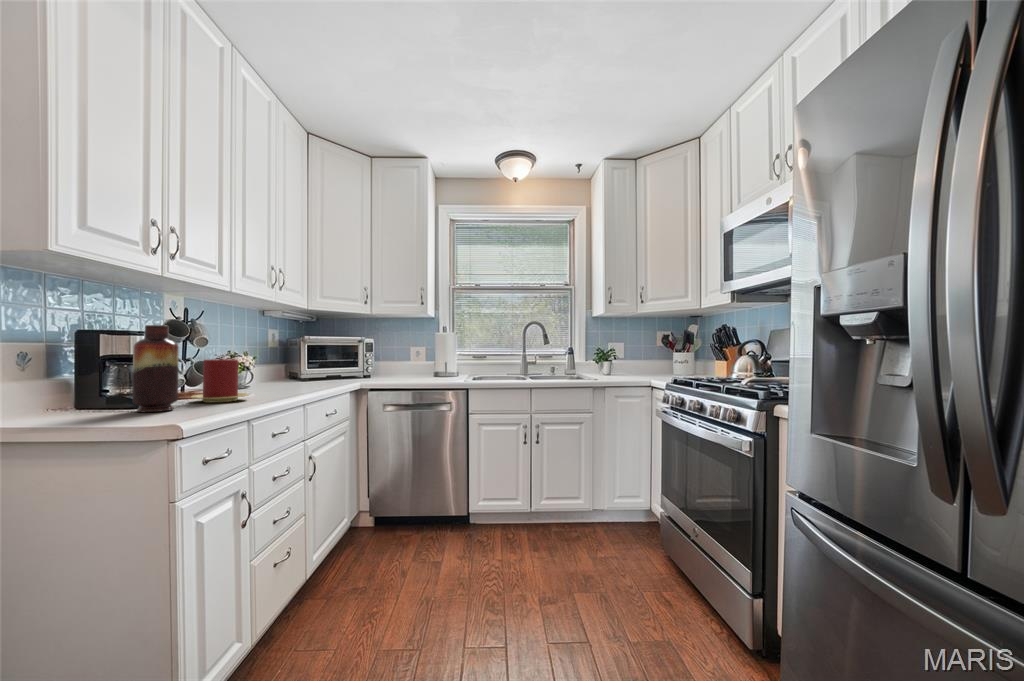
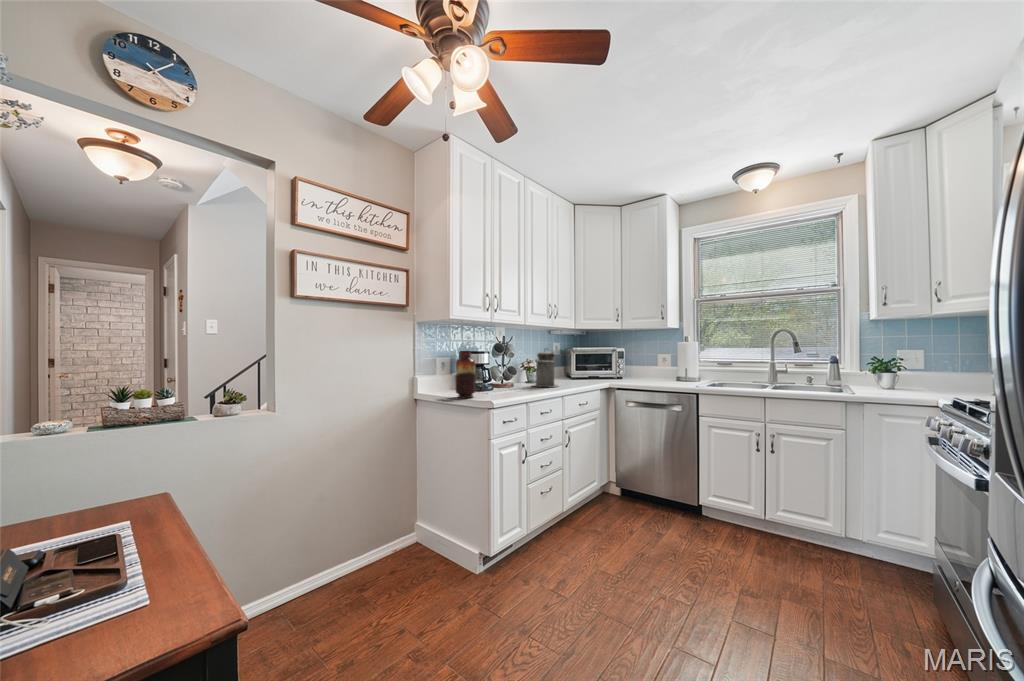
canister: none [254,332,300,390] -> present [533,348,558,387]
candle: present [191,359,249,402] -> none [488,368,517,394]

